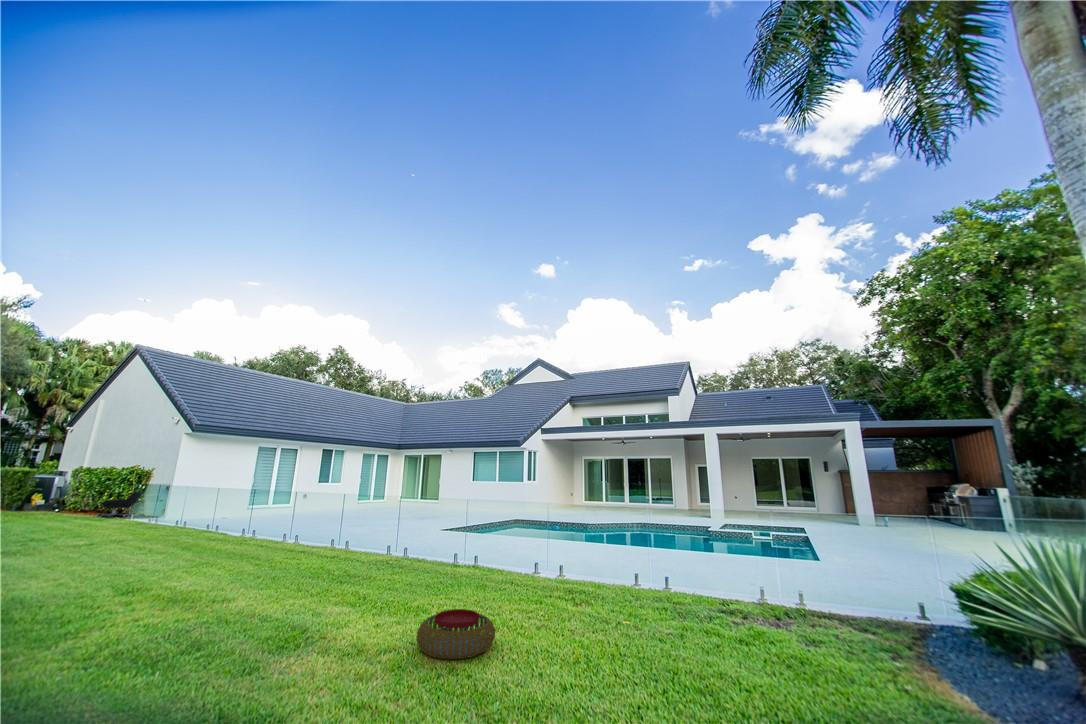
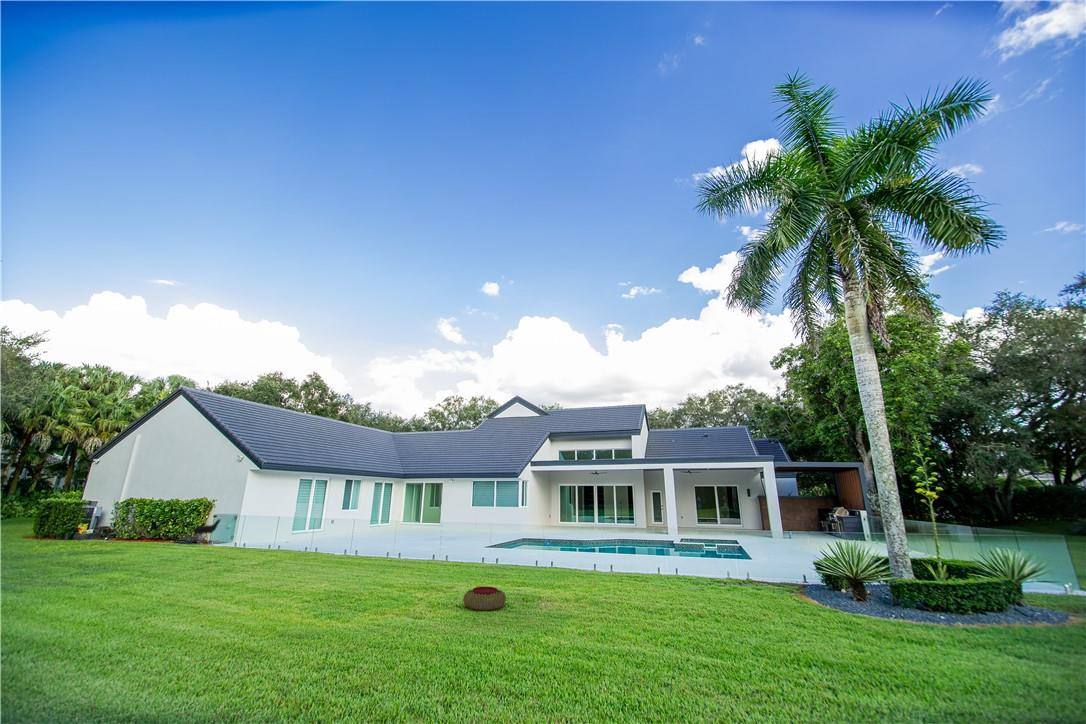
pouf: present [417,609,495,659] -> present [463,587,506,610]

